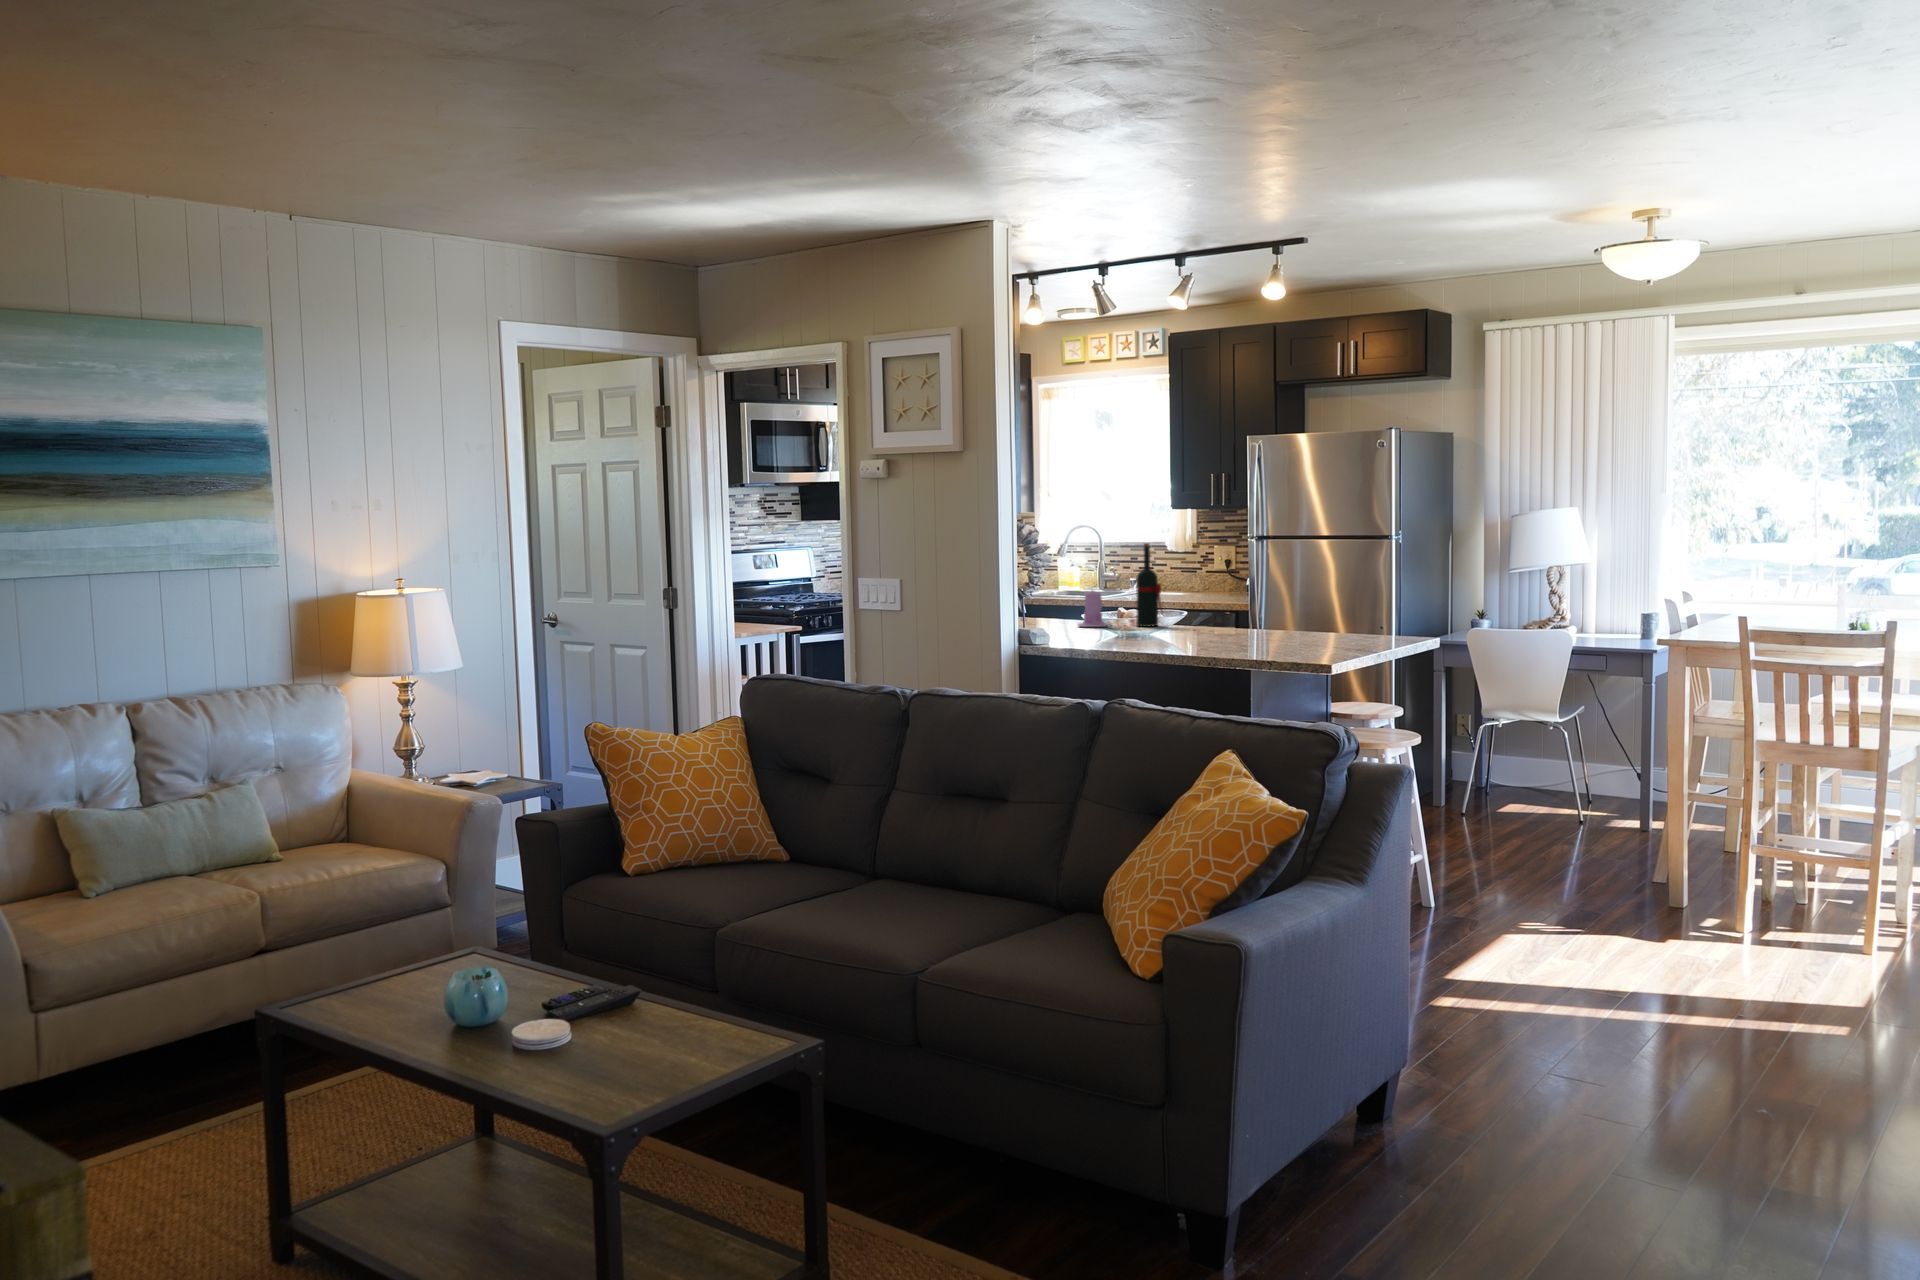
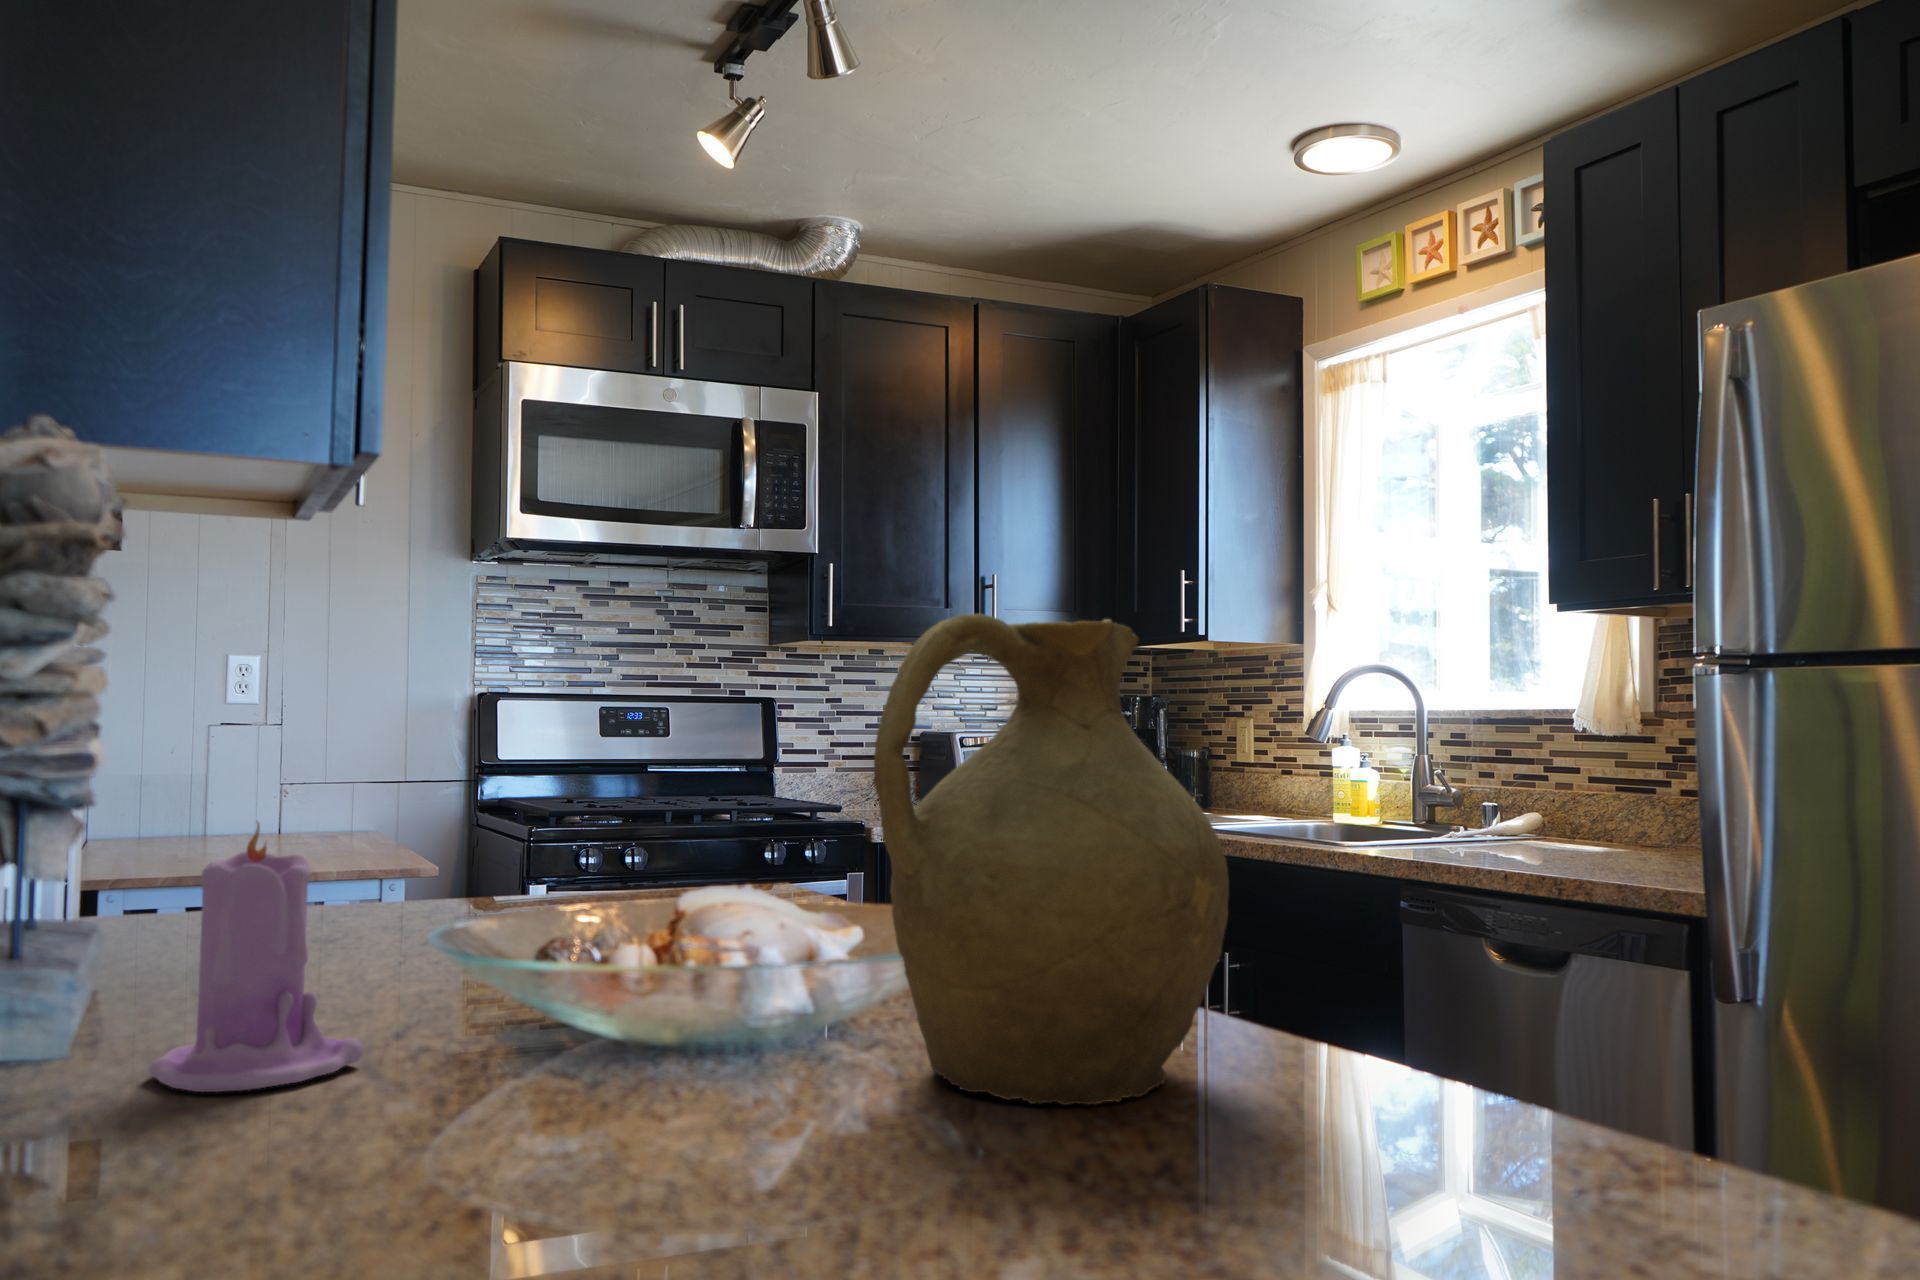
wine bottle: present [1136,543,1163,627] -> none [380,556,541,1146]
pitcher: none [1175,546,1230,621] -> present [874,614,1229,1105]

